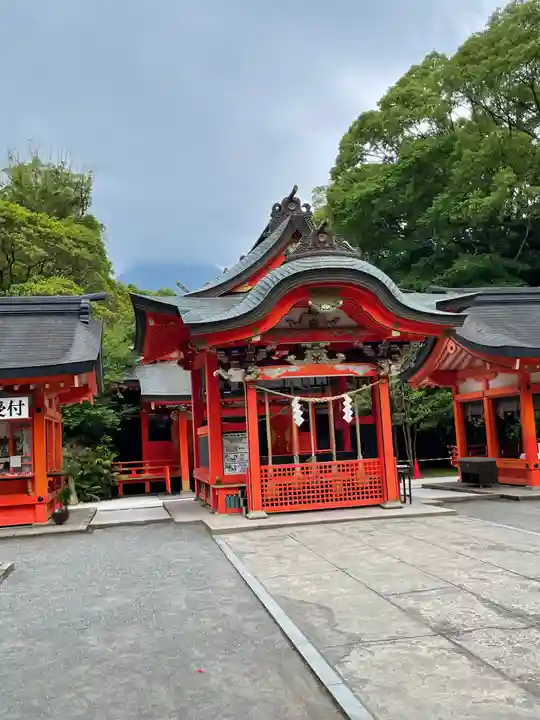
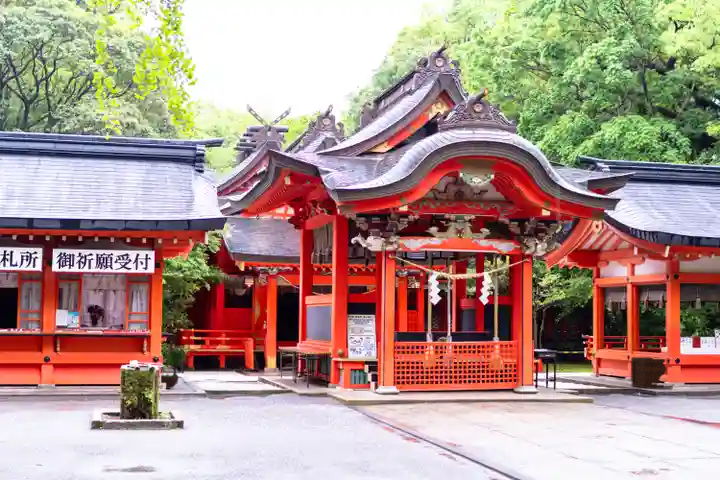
storage bench: present [458,457,499,488] -> none [594,350,636,383]
wooden crate: none [492,463,533,493] -> present [631,357,672,388]

